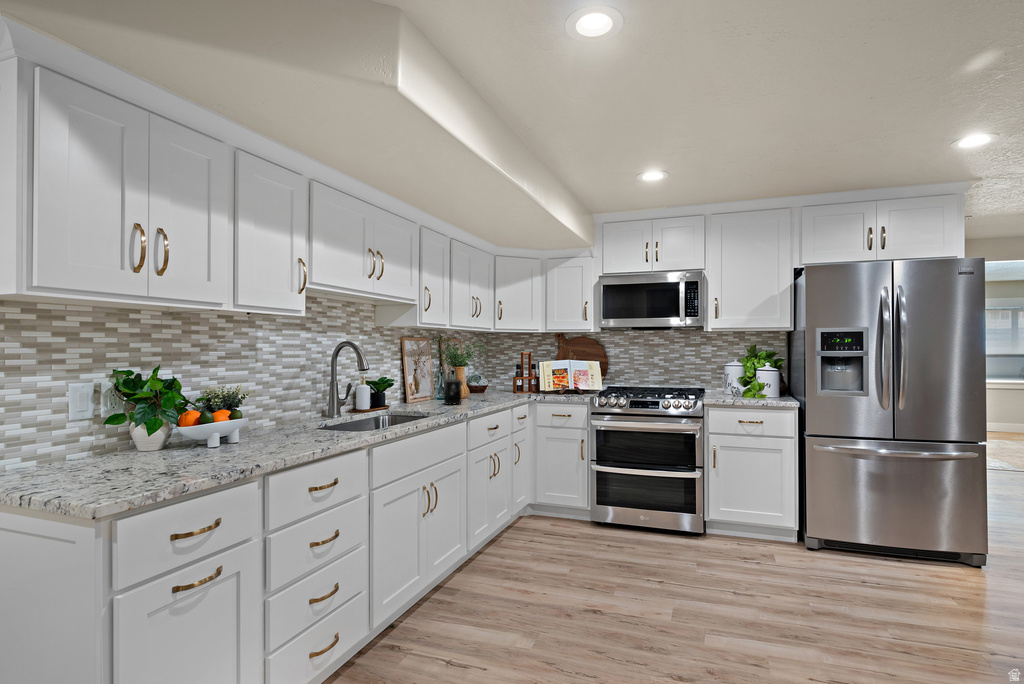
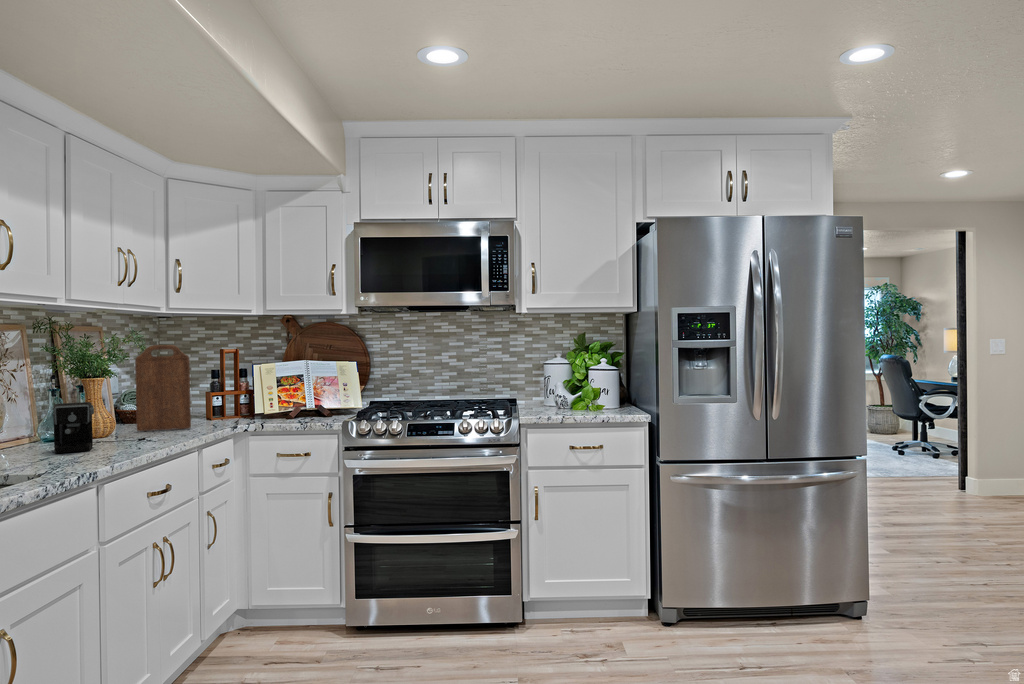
cutting board: none [479,350,506,397] -> present [135,345,191,431]

